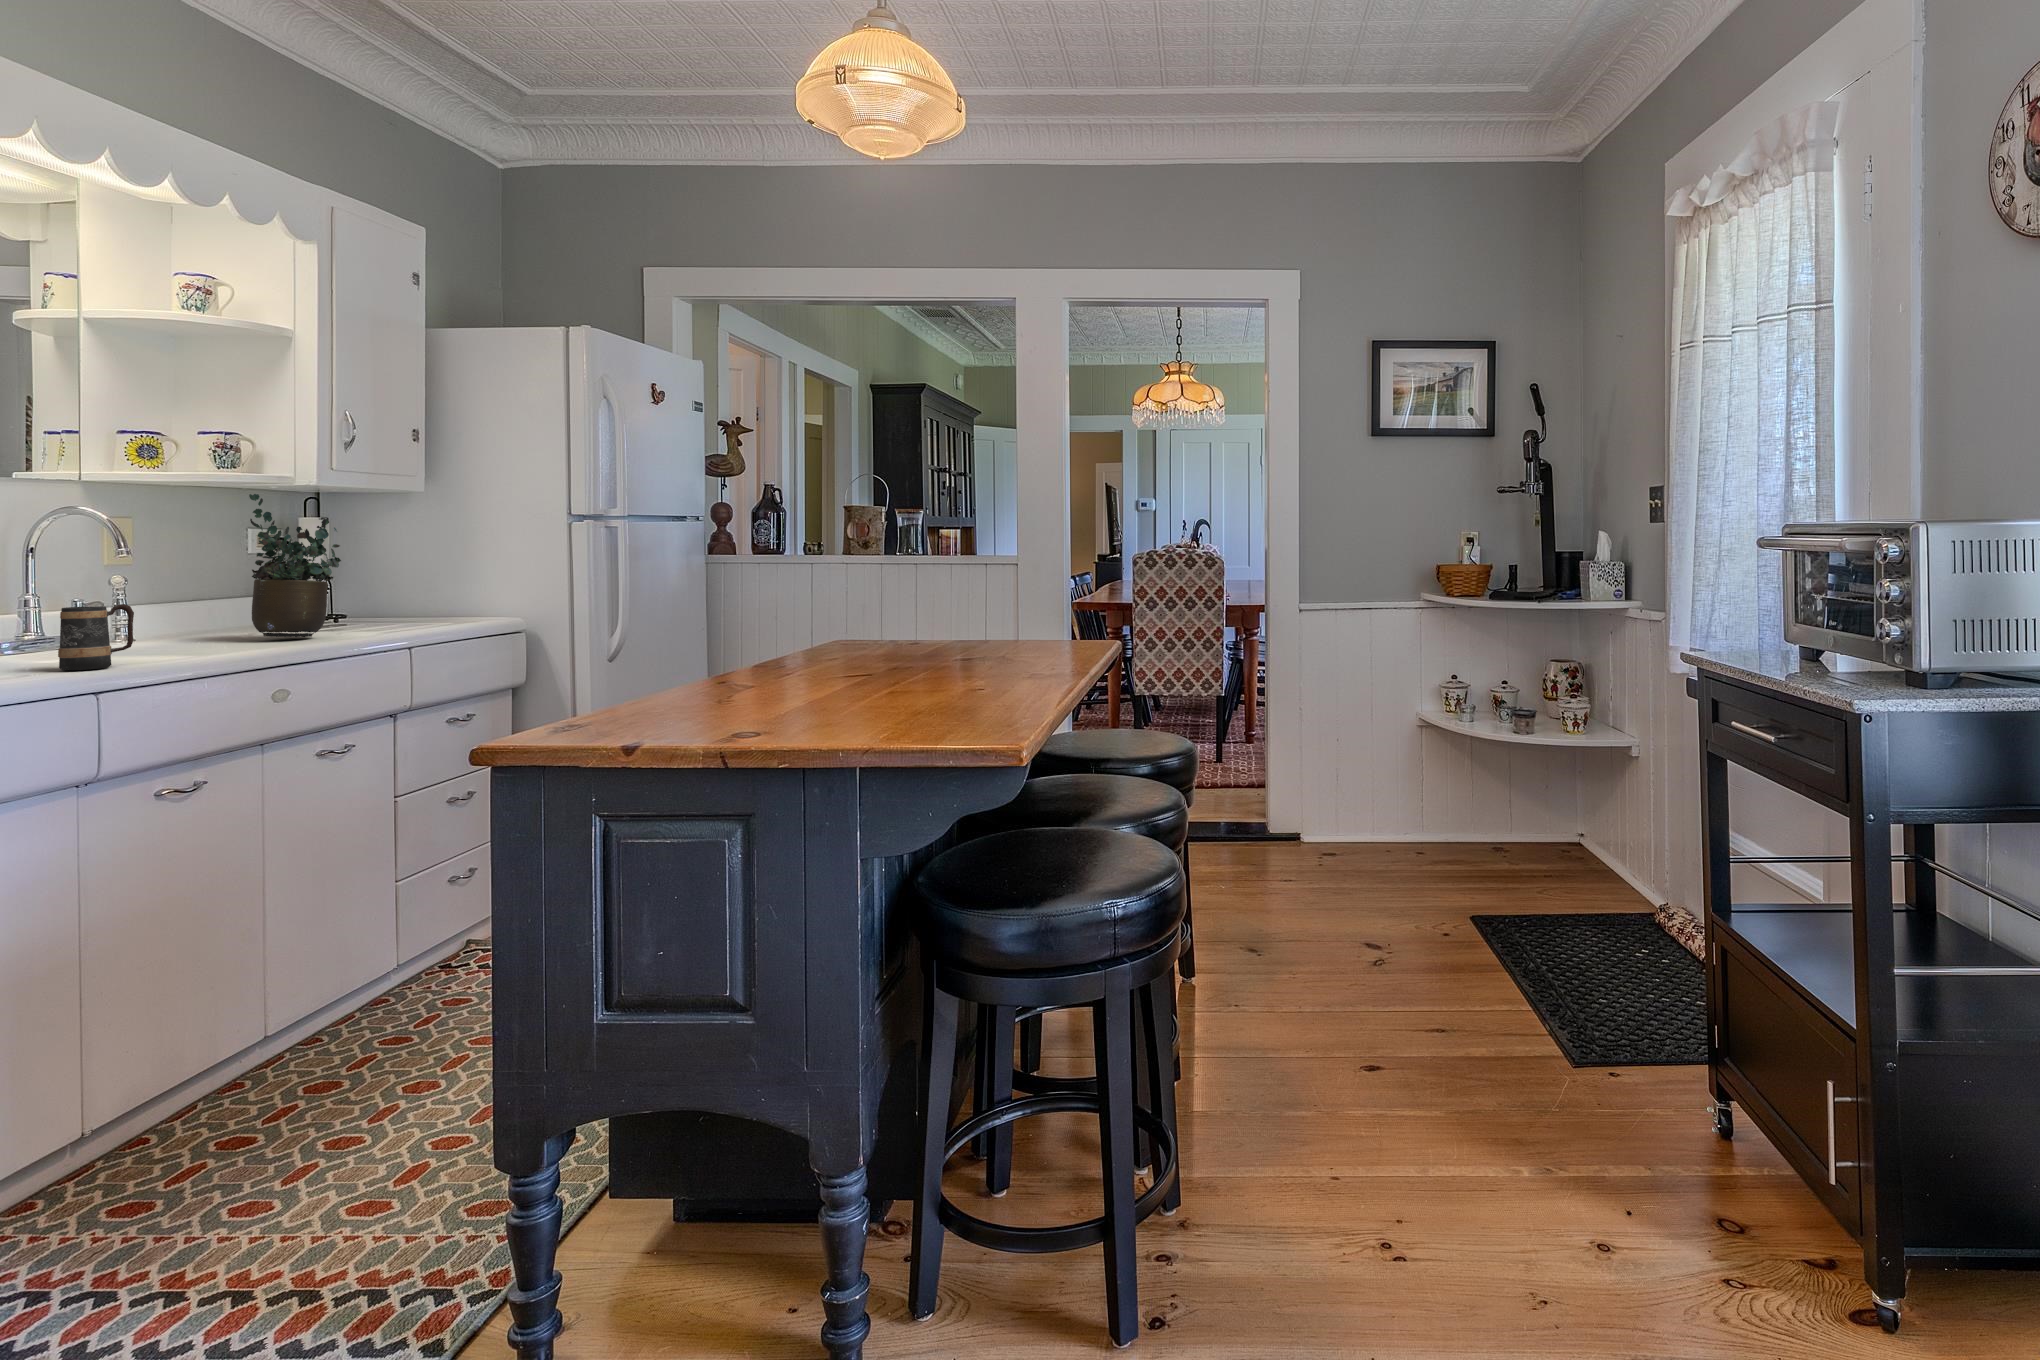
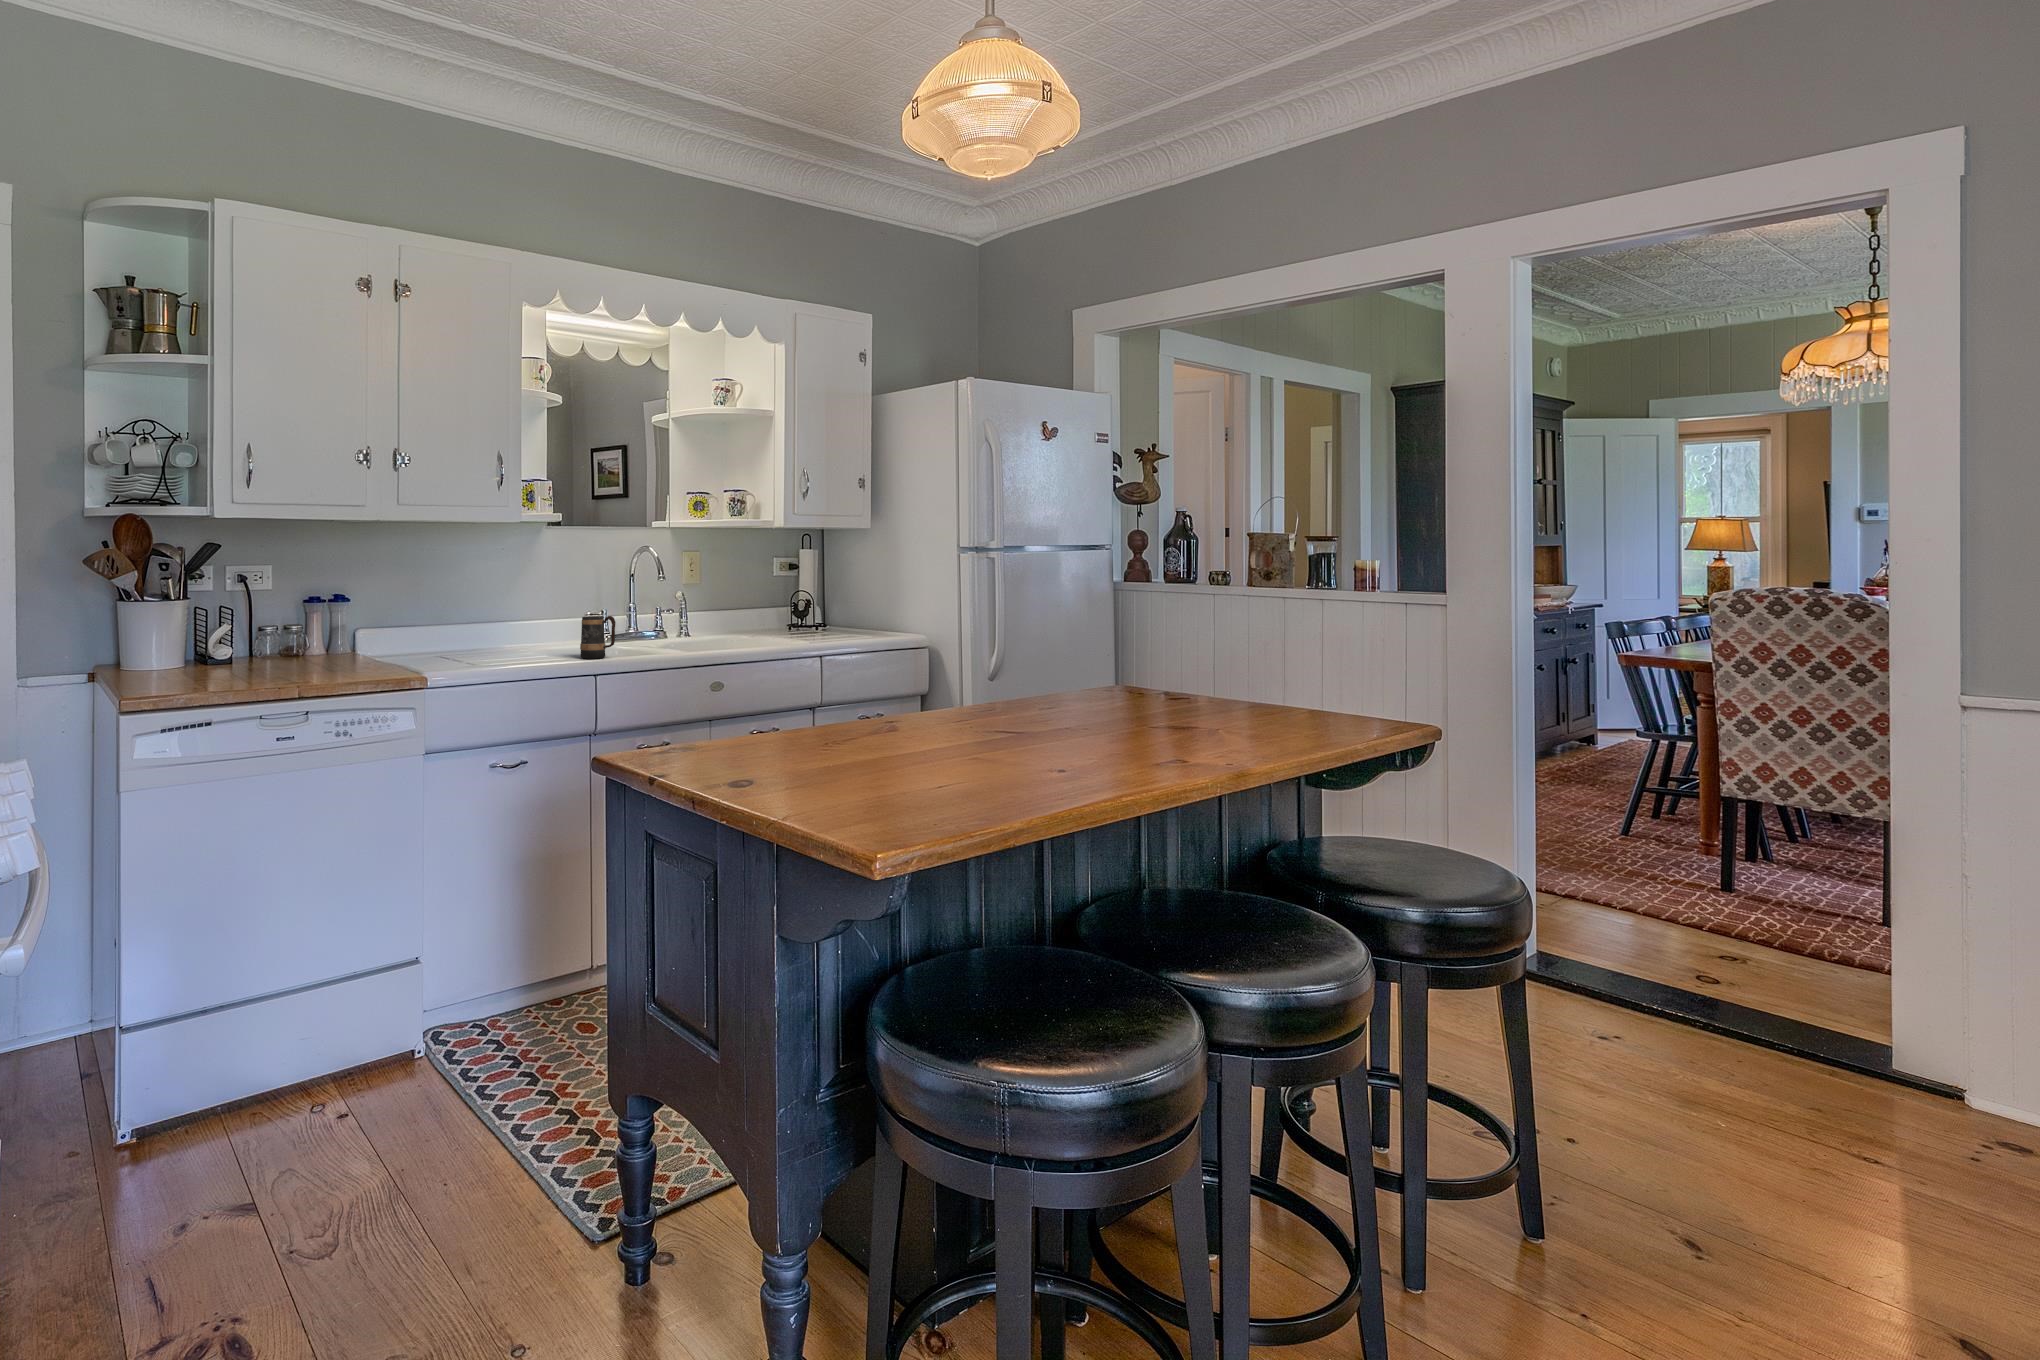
potted plant: present [249,494,341,637] -> none [719,536,772,643]

